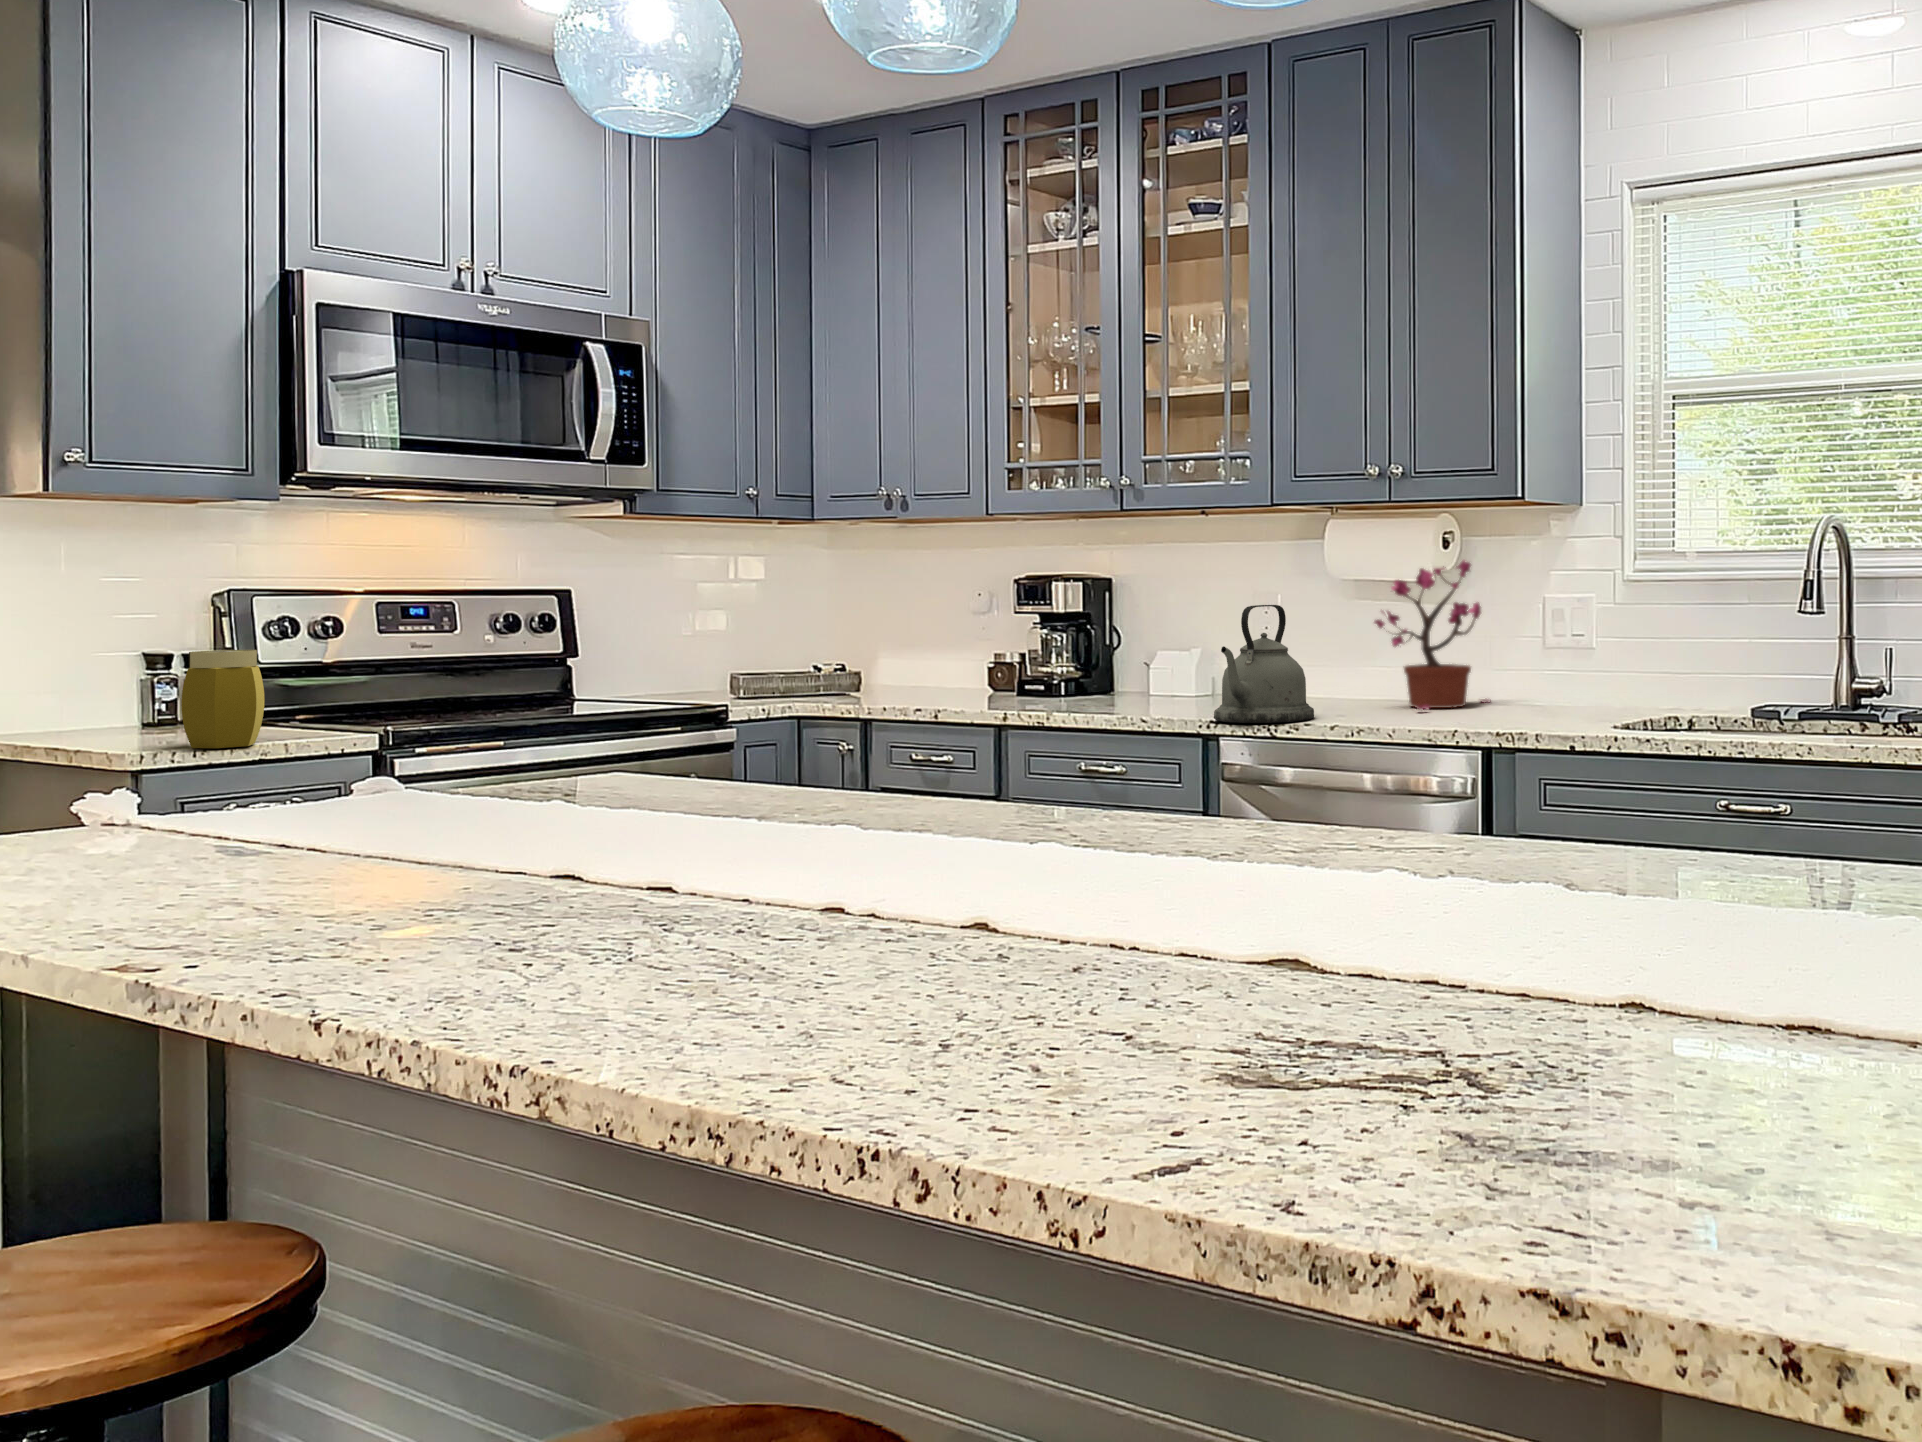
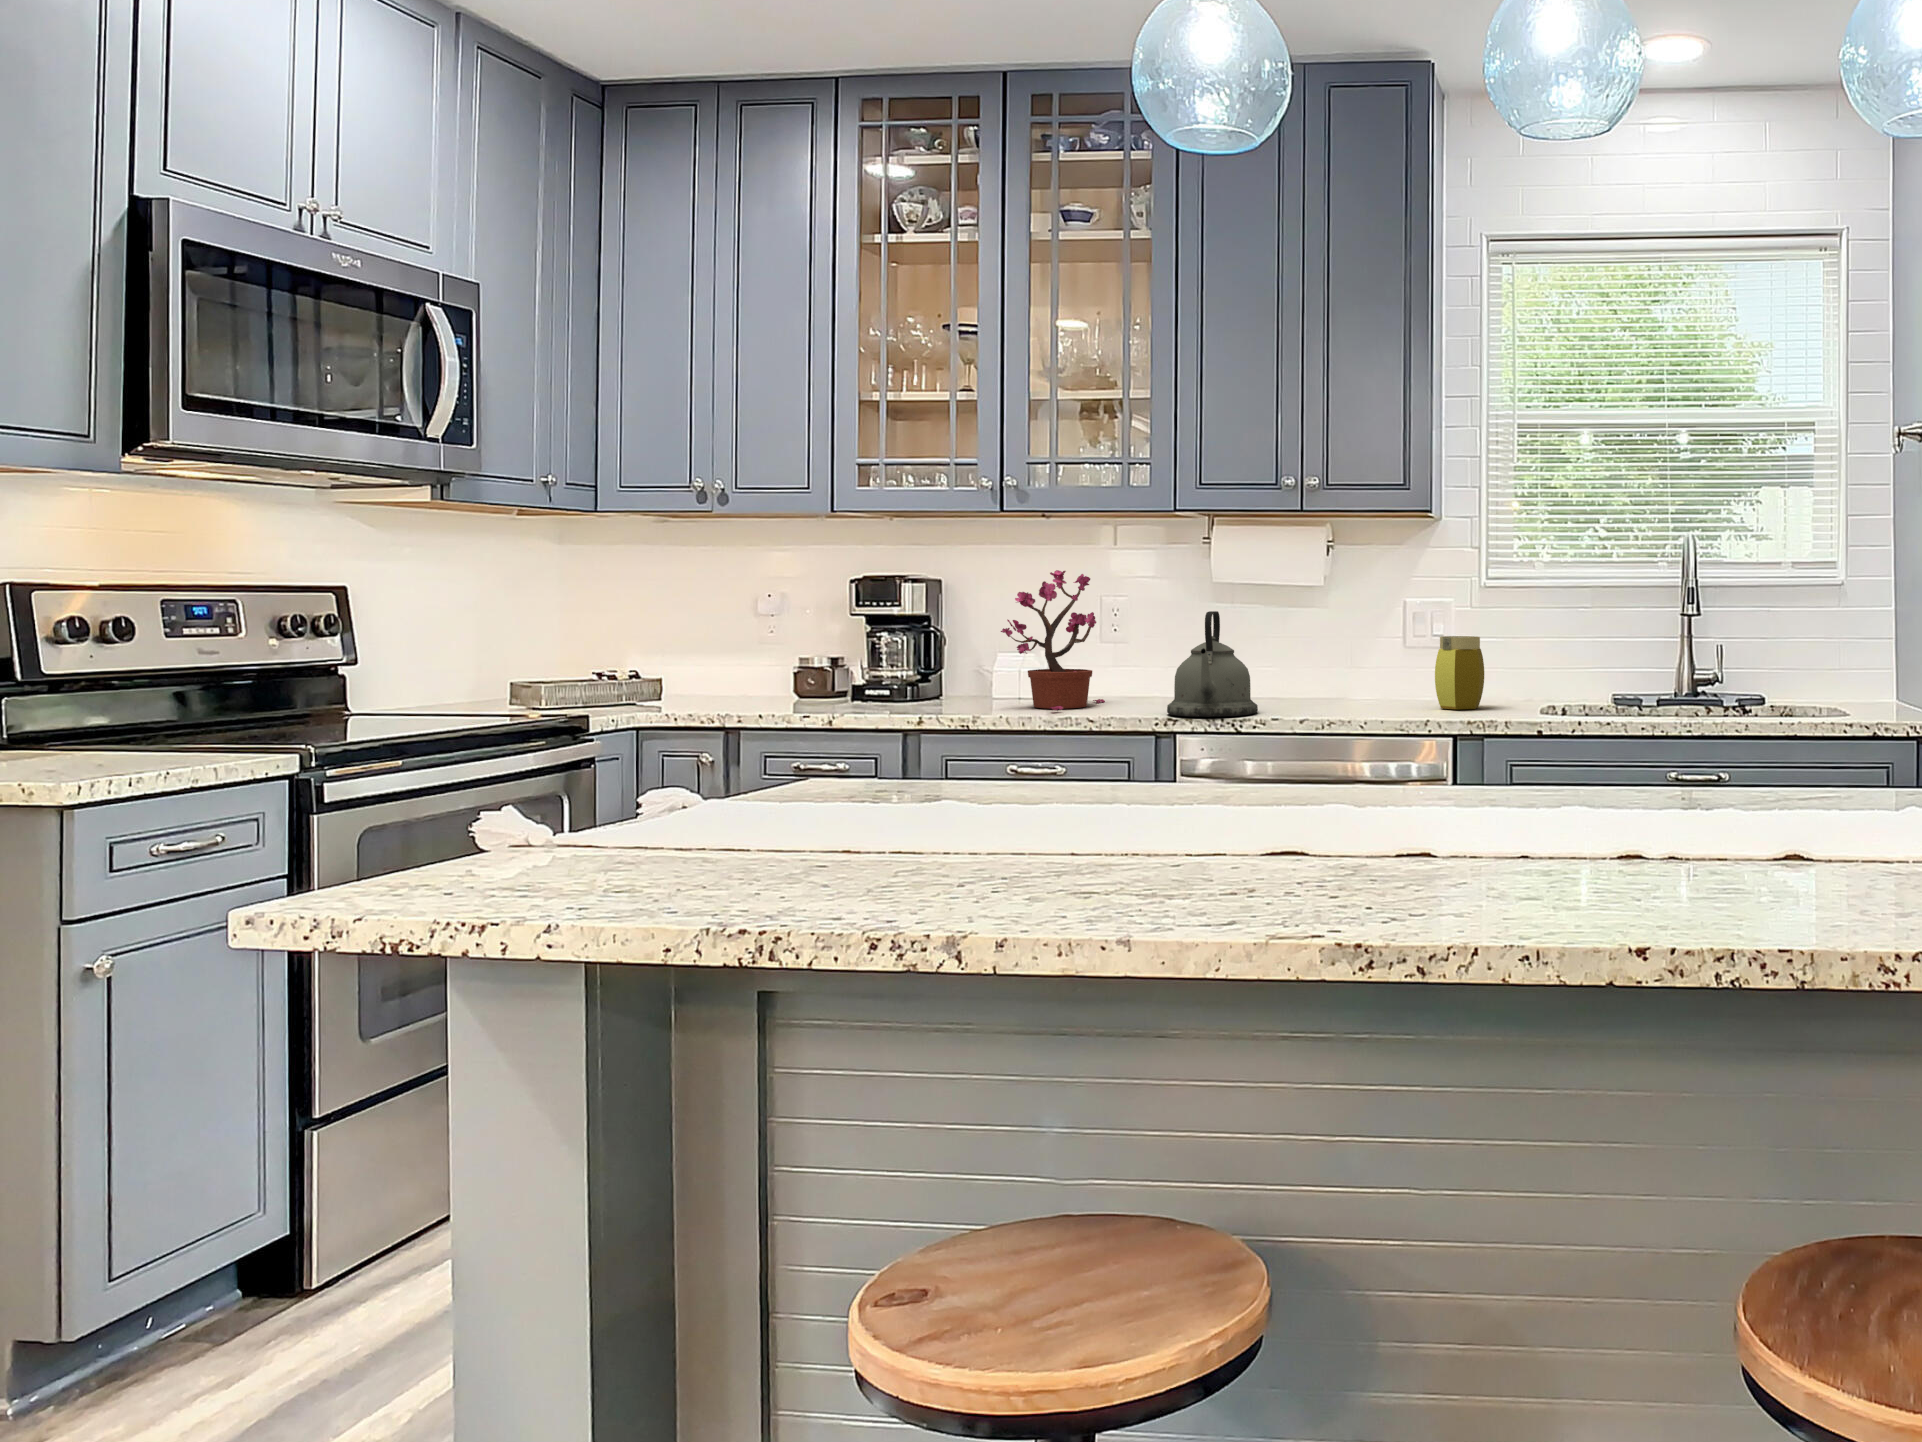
potted plant: present [1374,560,1490,710] -> present [1001,570,1105,711]
jar: present [181,650,264,748] -> present [1435,636,1484,709]

